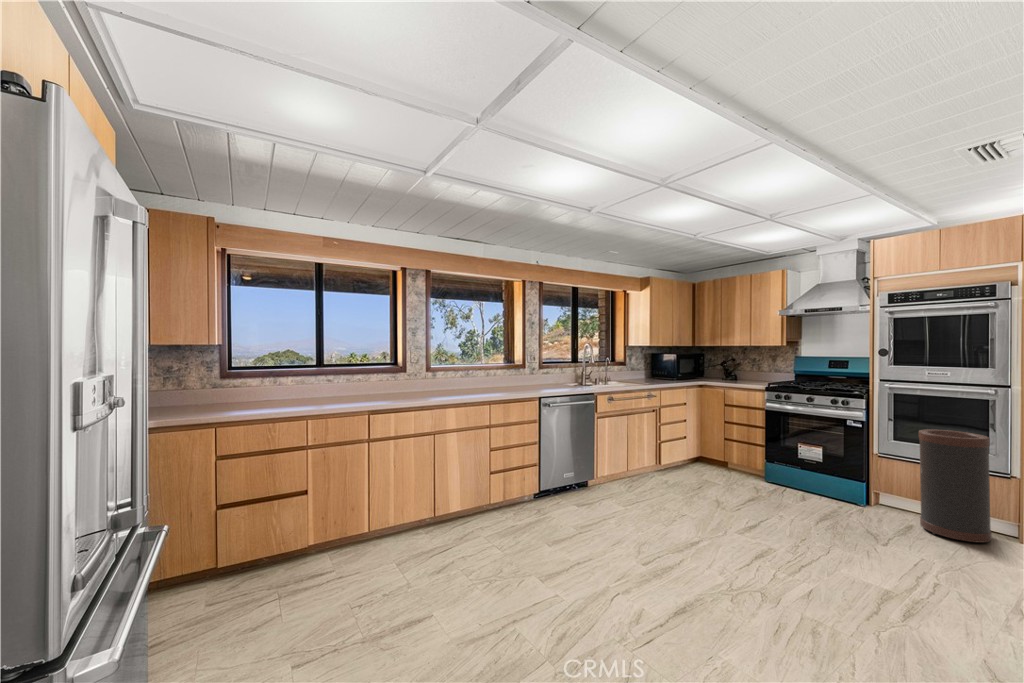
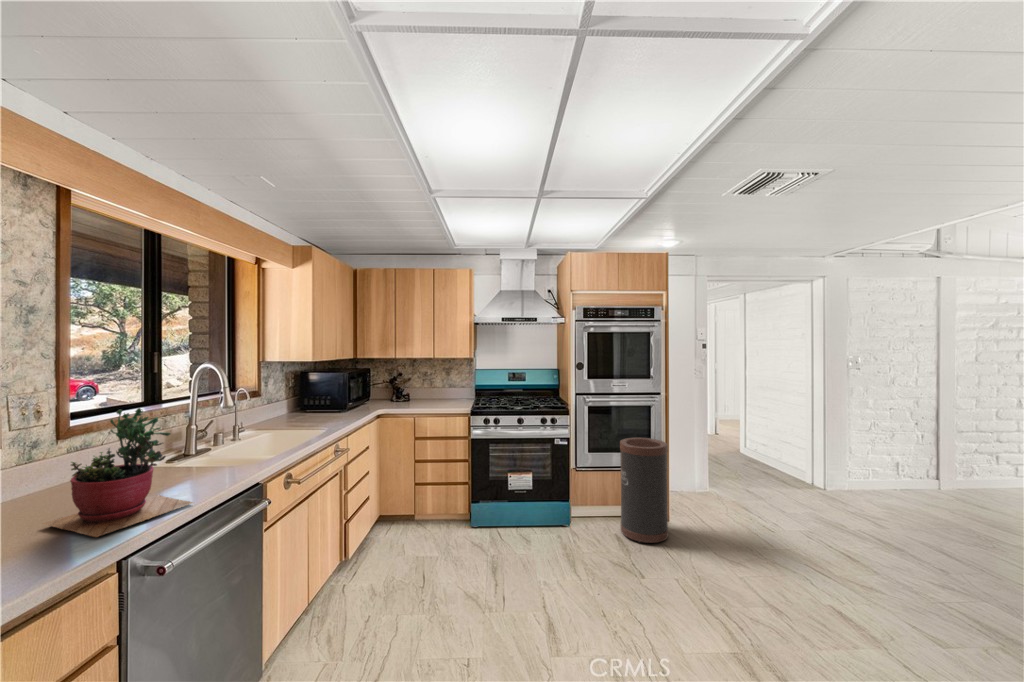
succulent plant: none [530,354,569,393] -> present [43,408,193,537]

